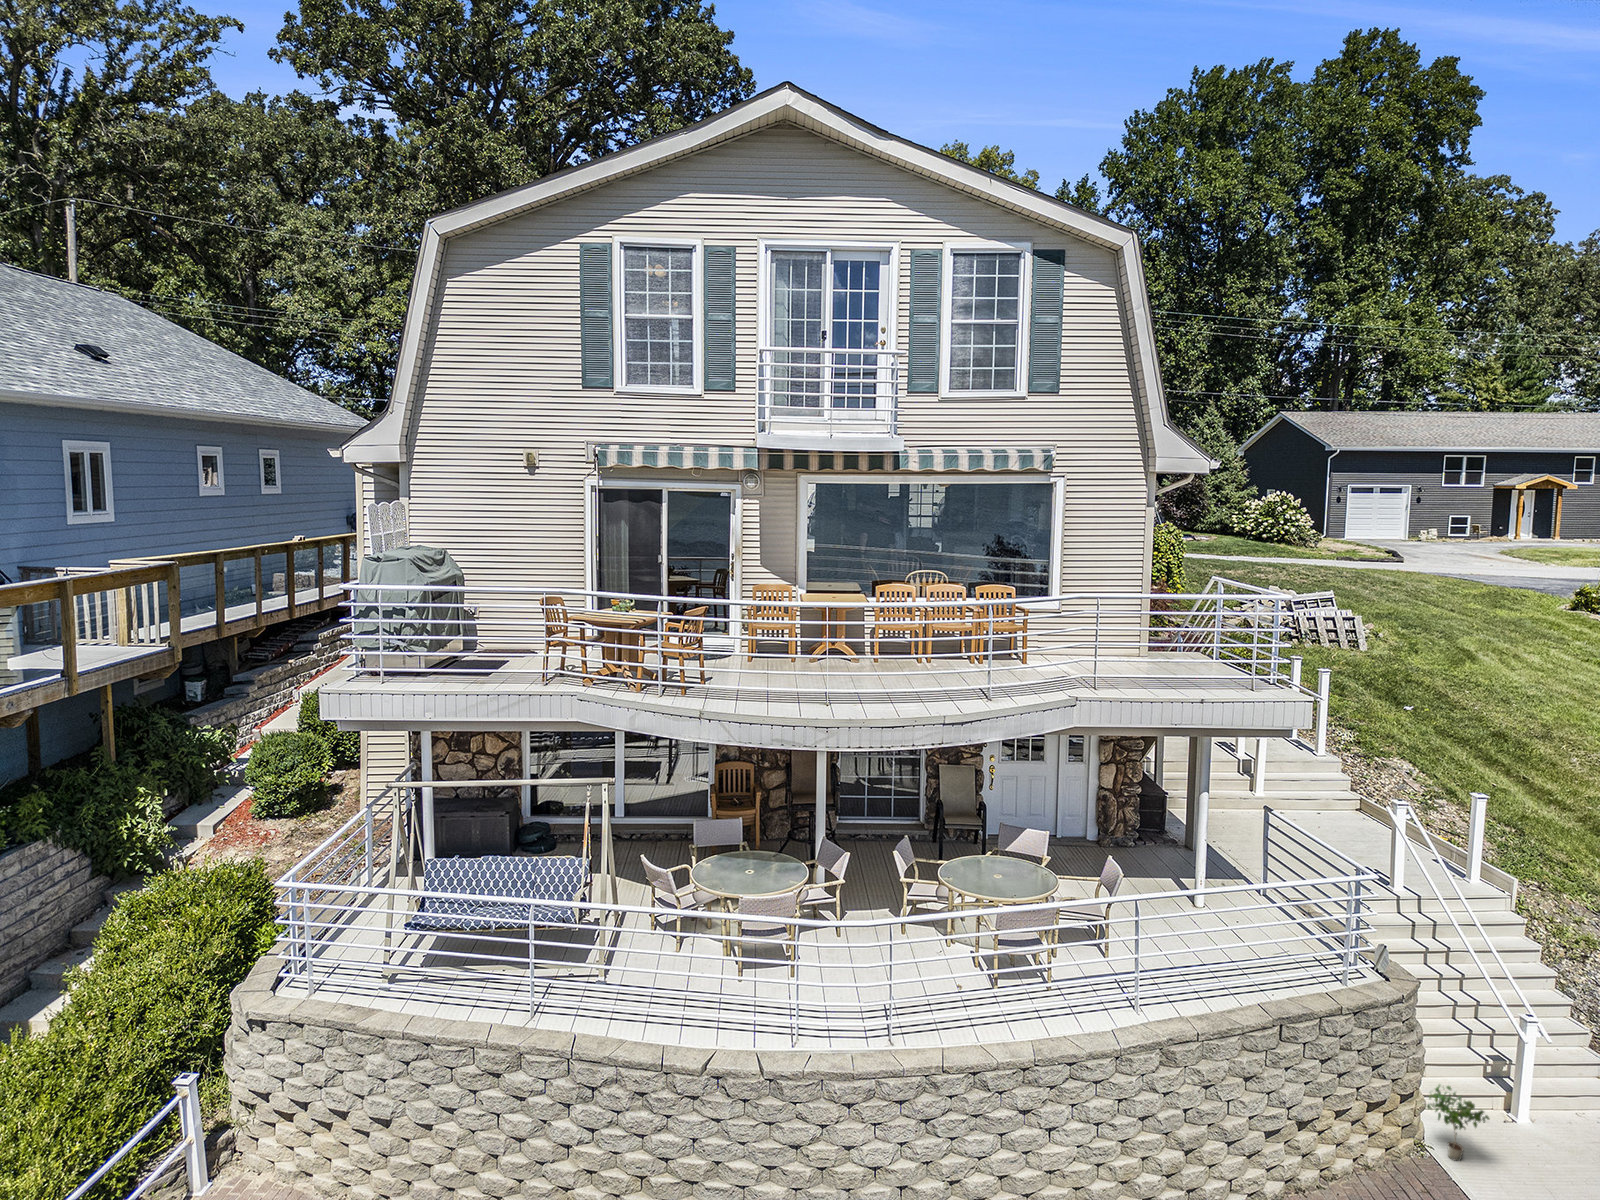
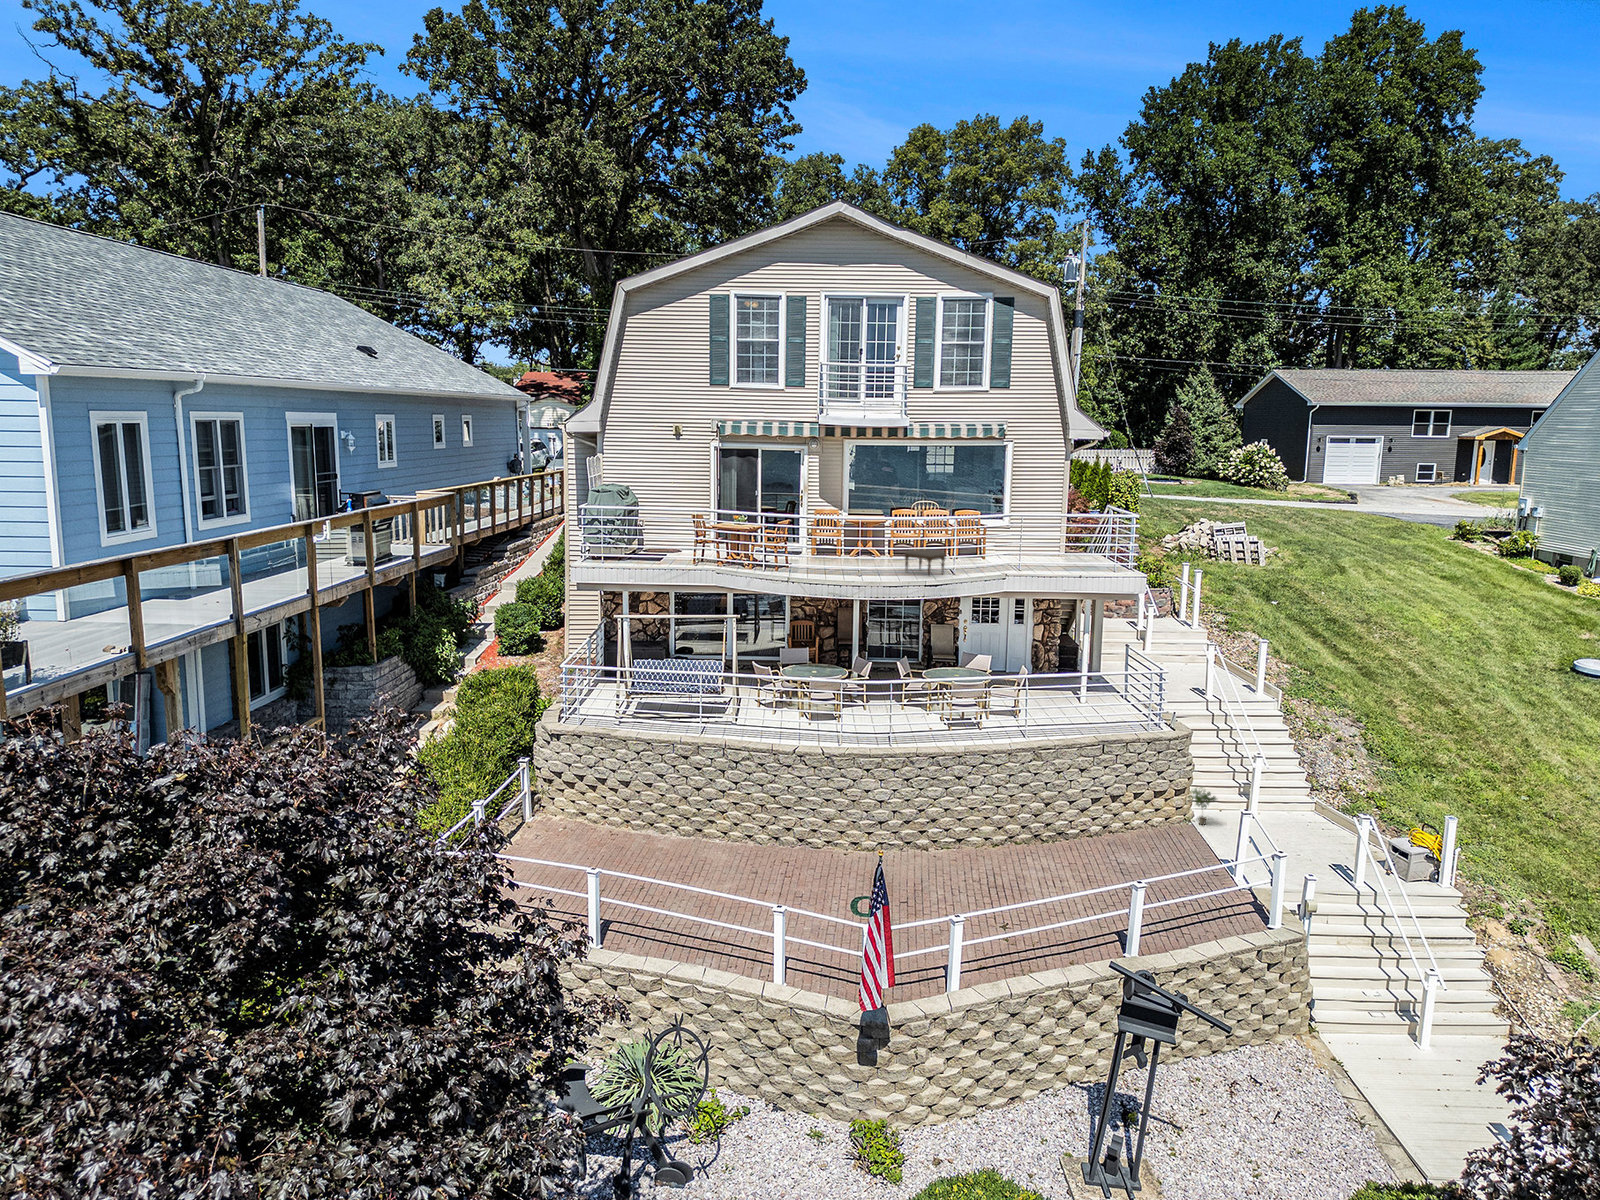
ottoman: none [904,653,975,703] -> present [905,549,946,575]

